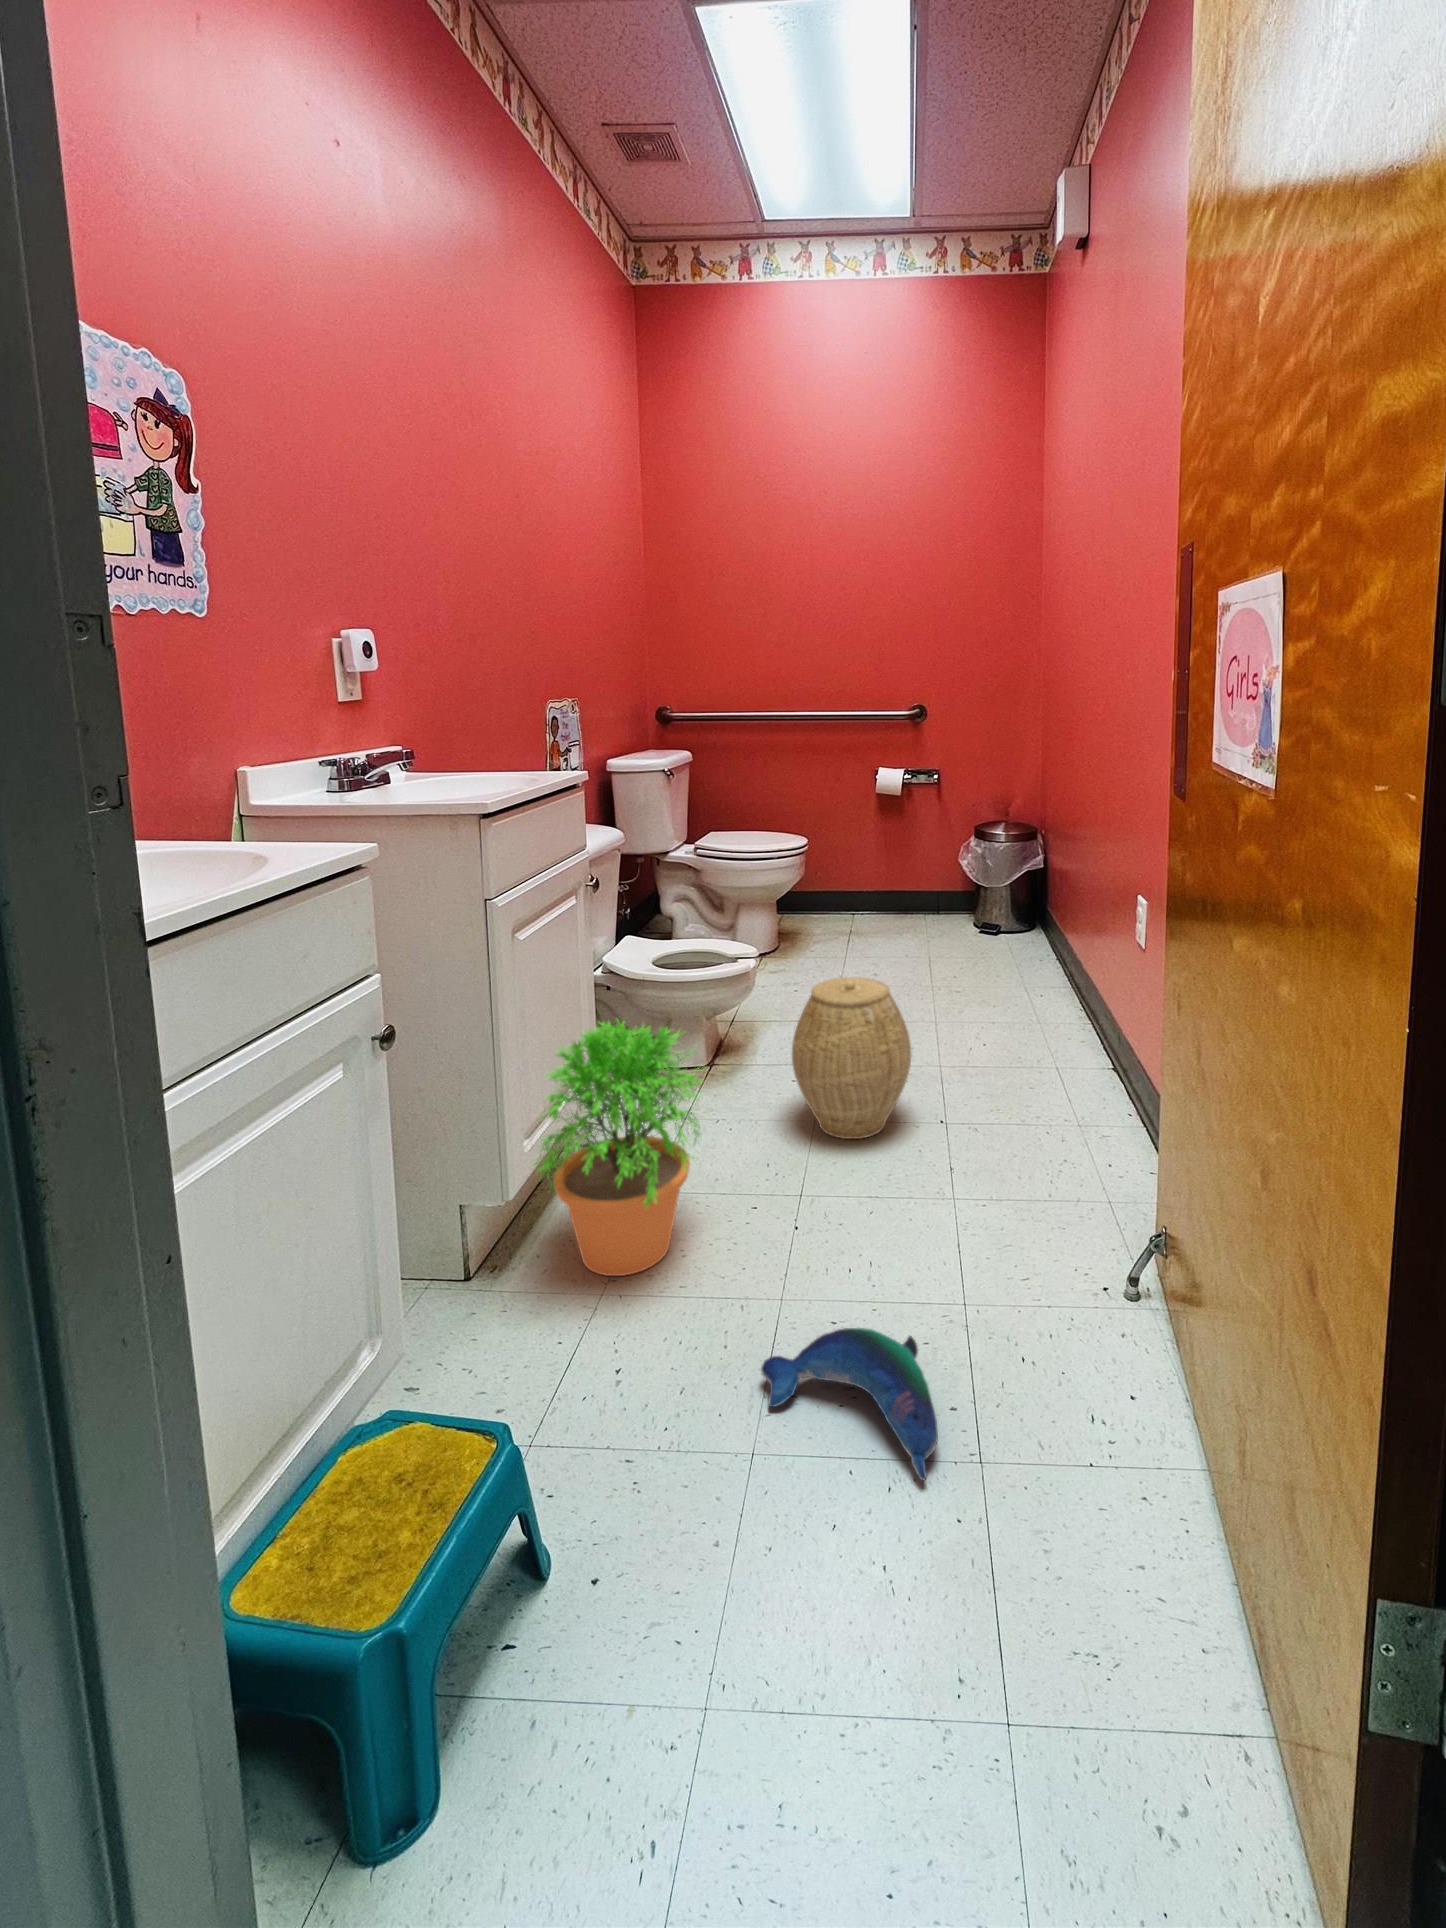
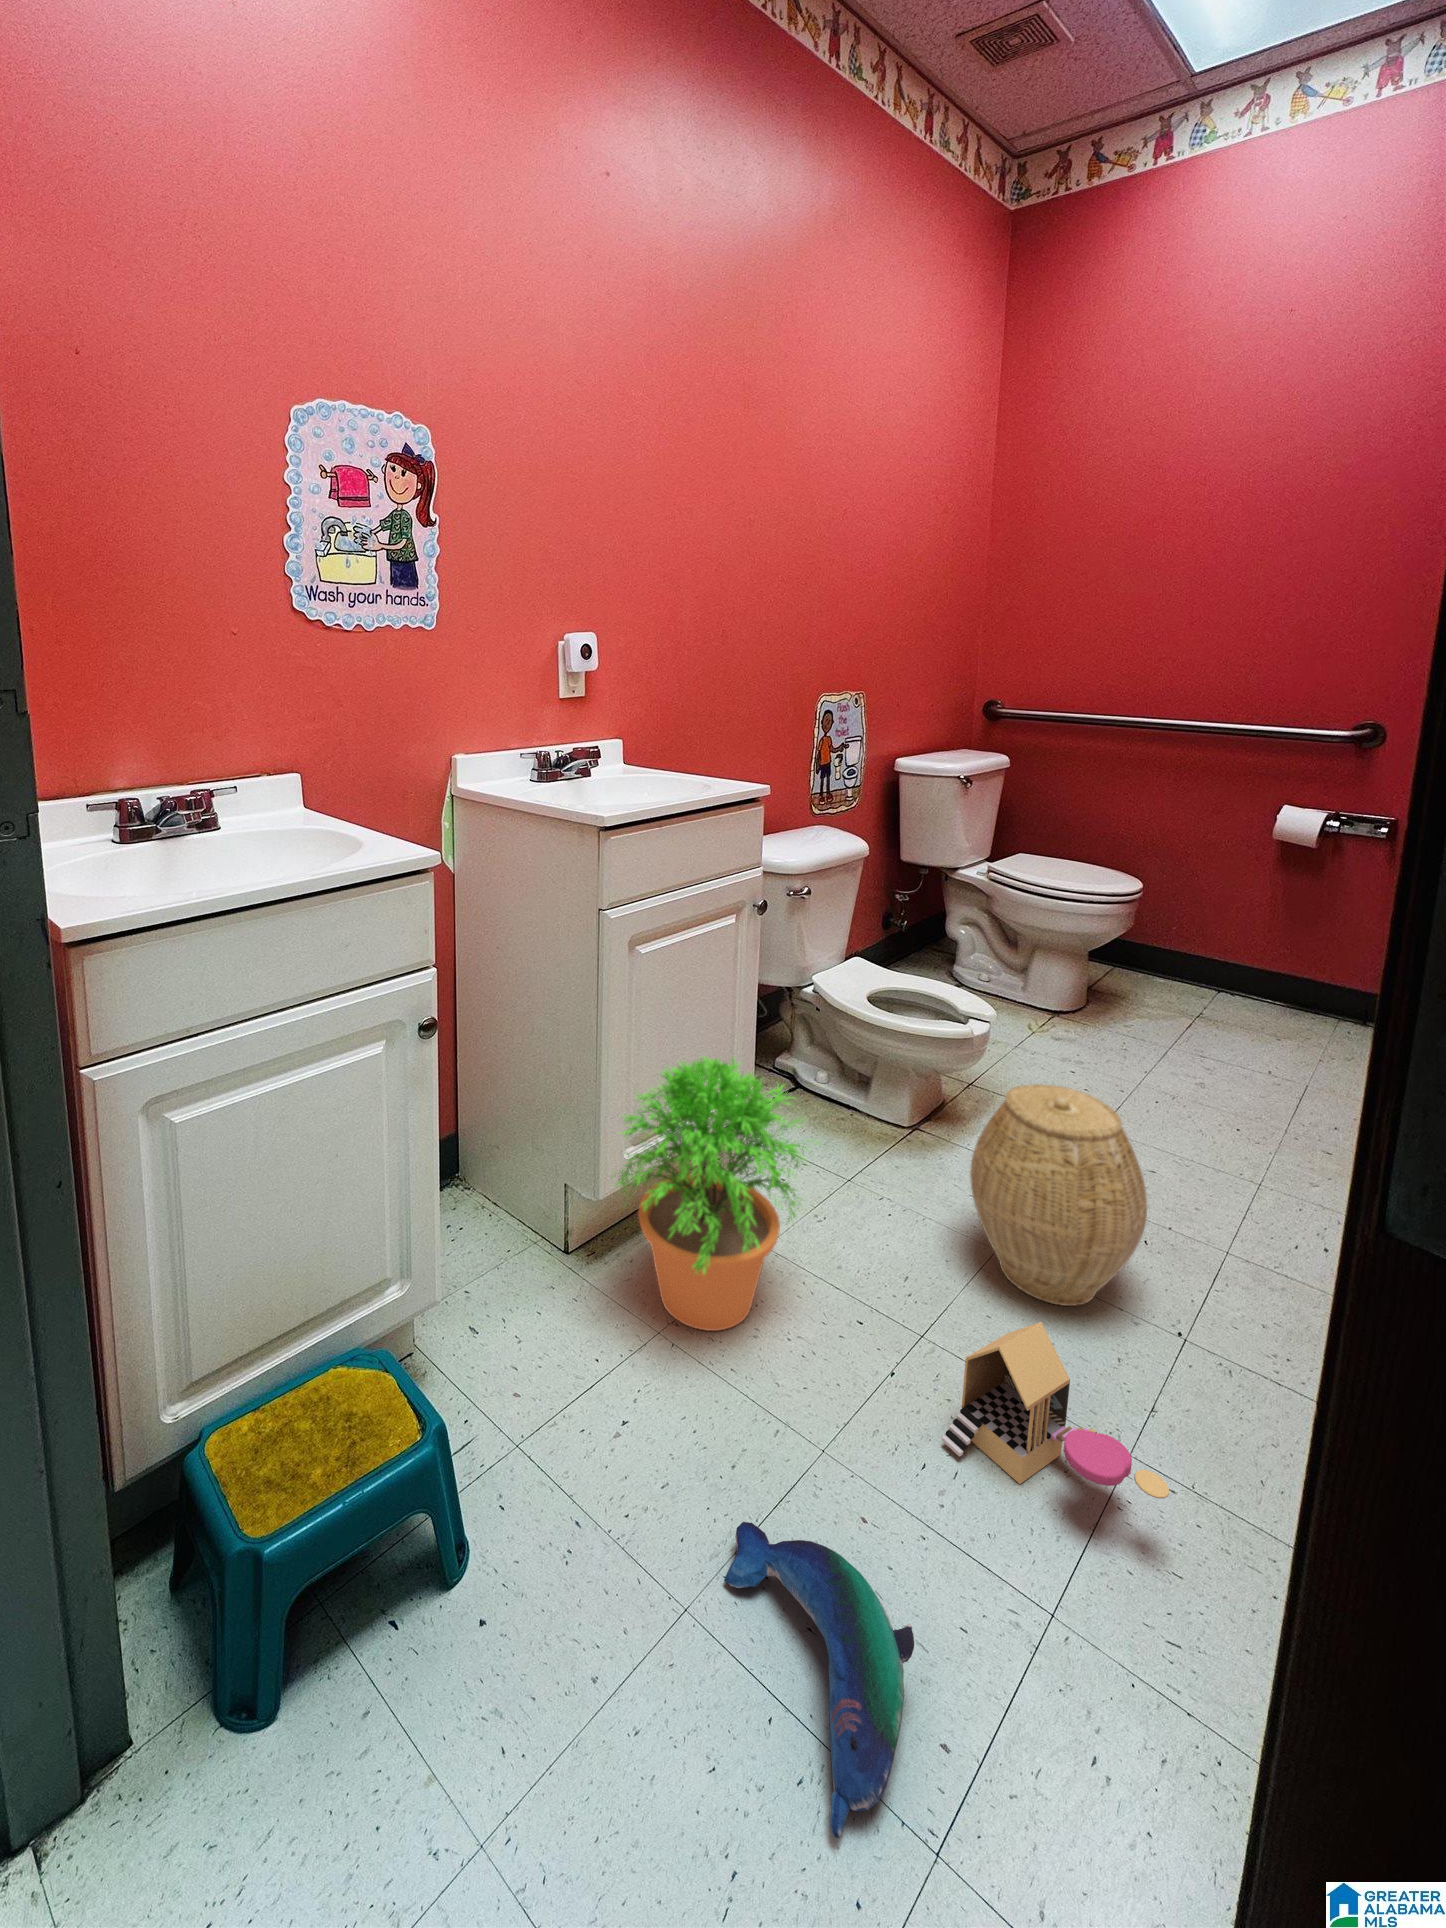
toy house: none [851,1127,992,1248] -> present [942,1322,1169,1498]

